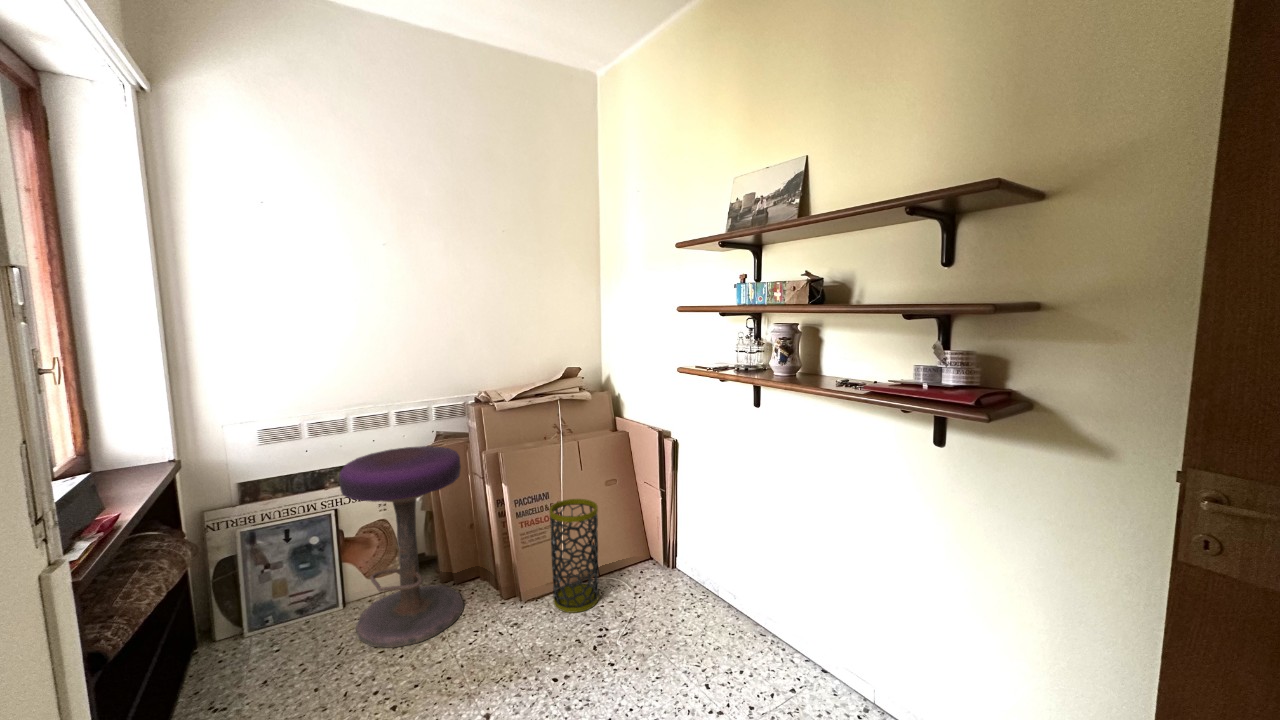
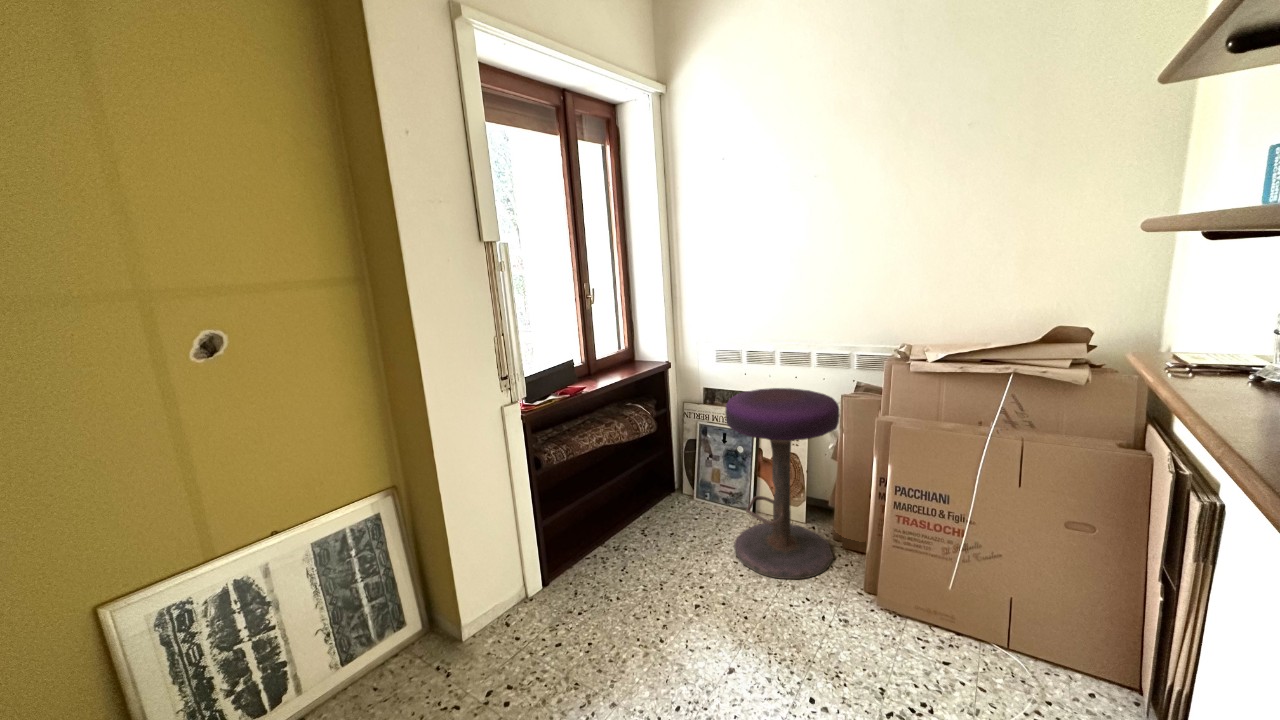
trash can: present [549,499,599,613] -> none [905,512,988,674]

